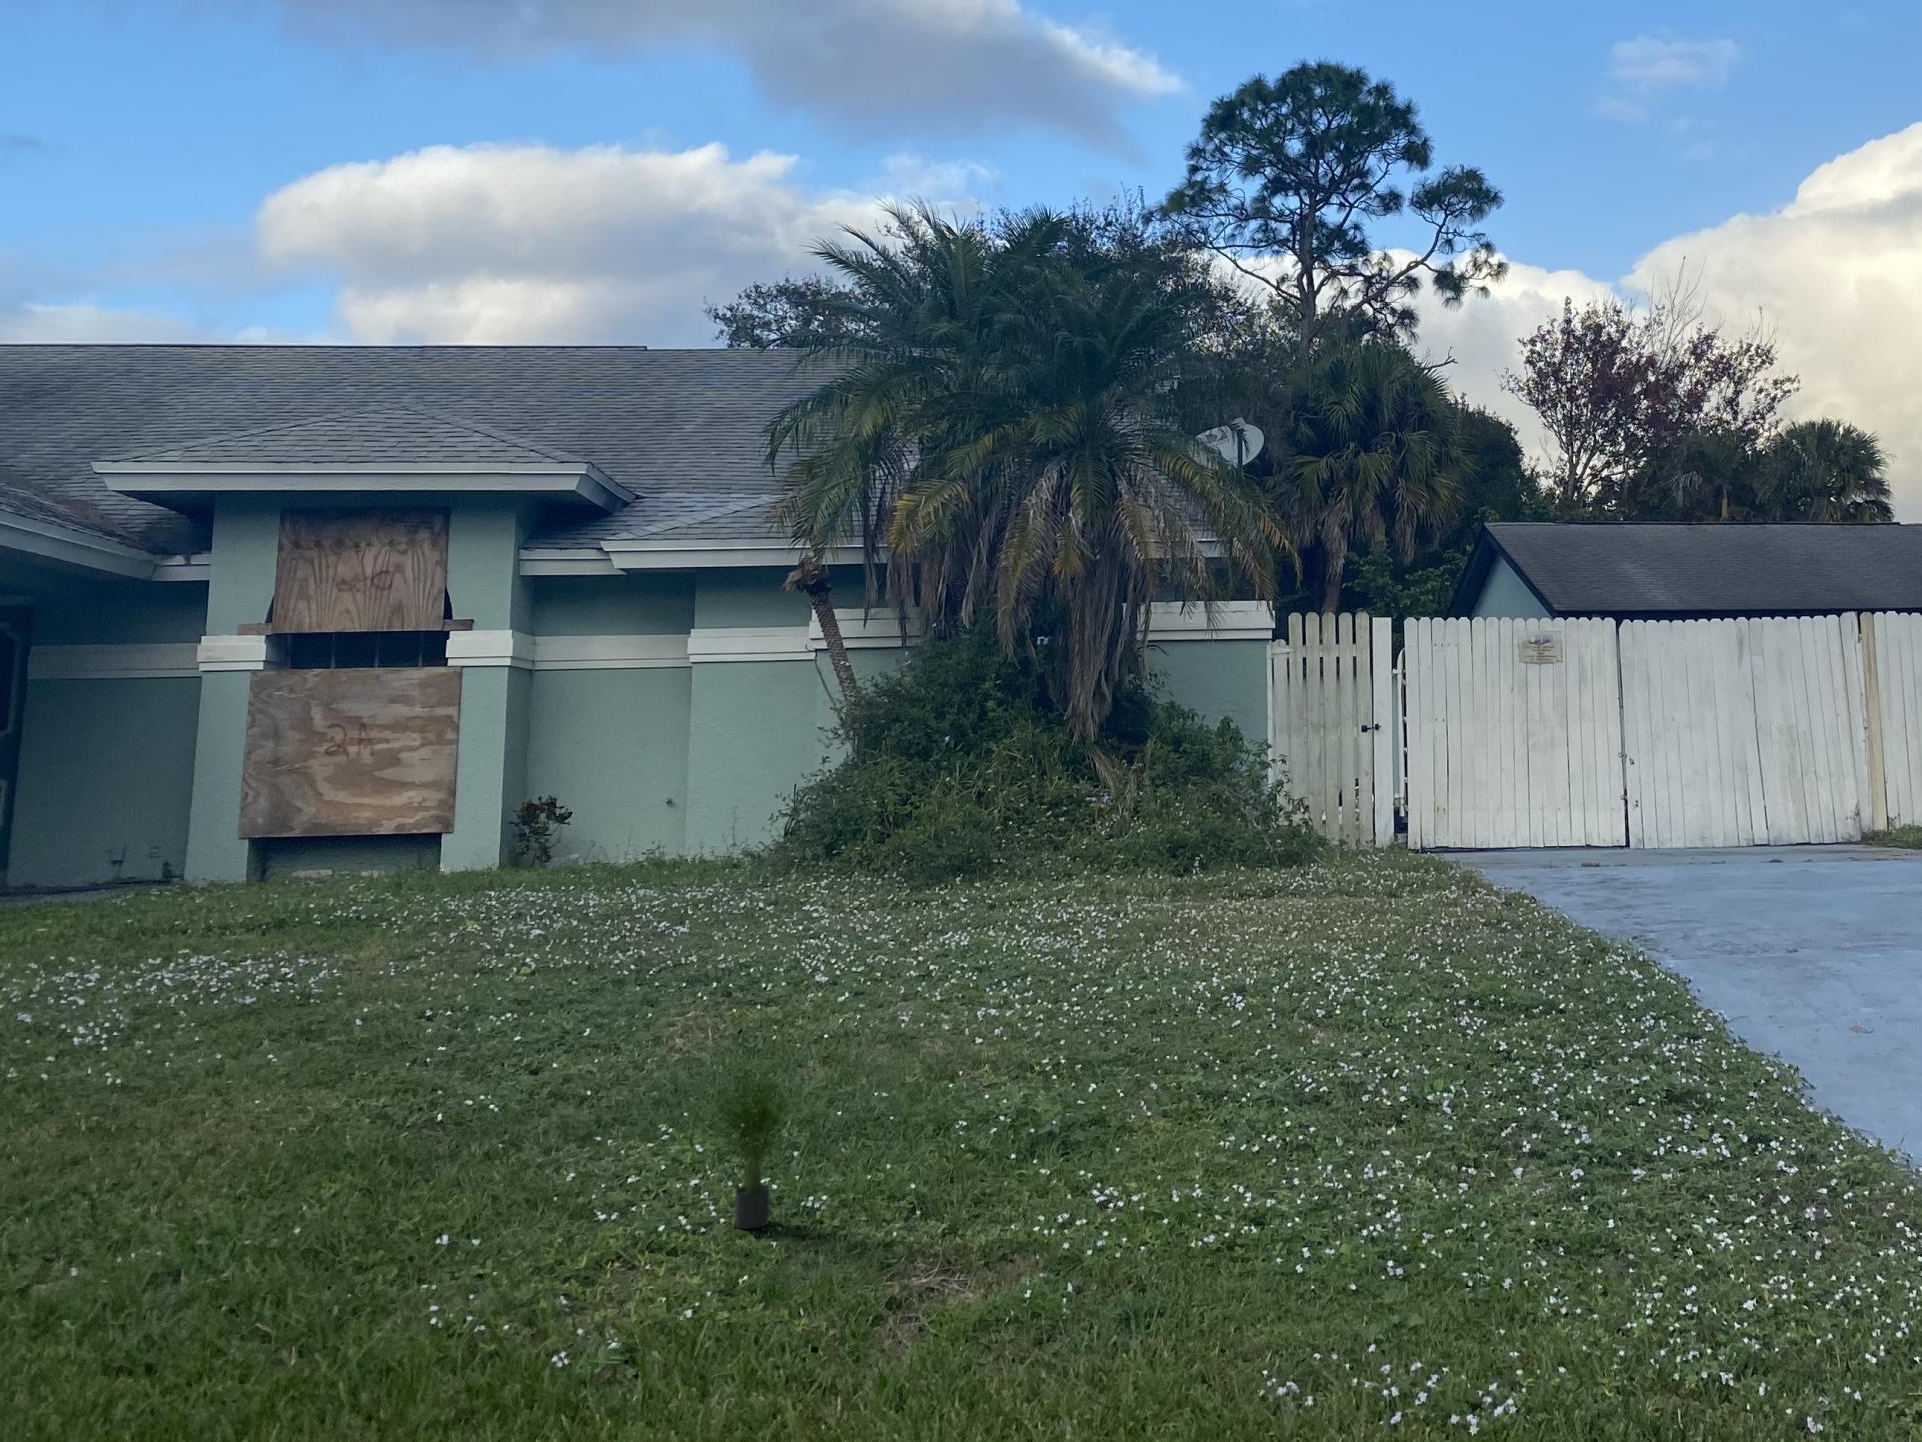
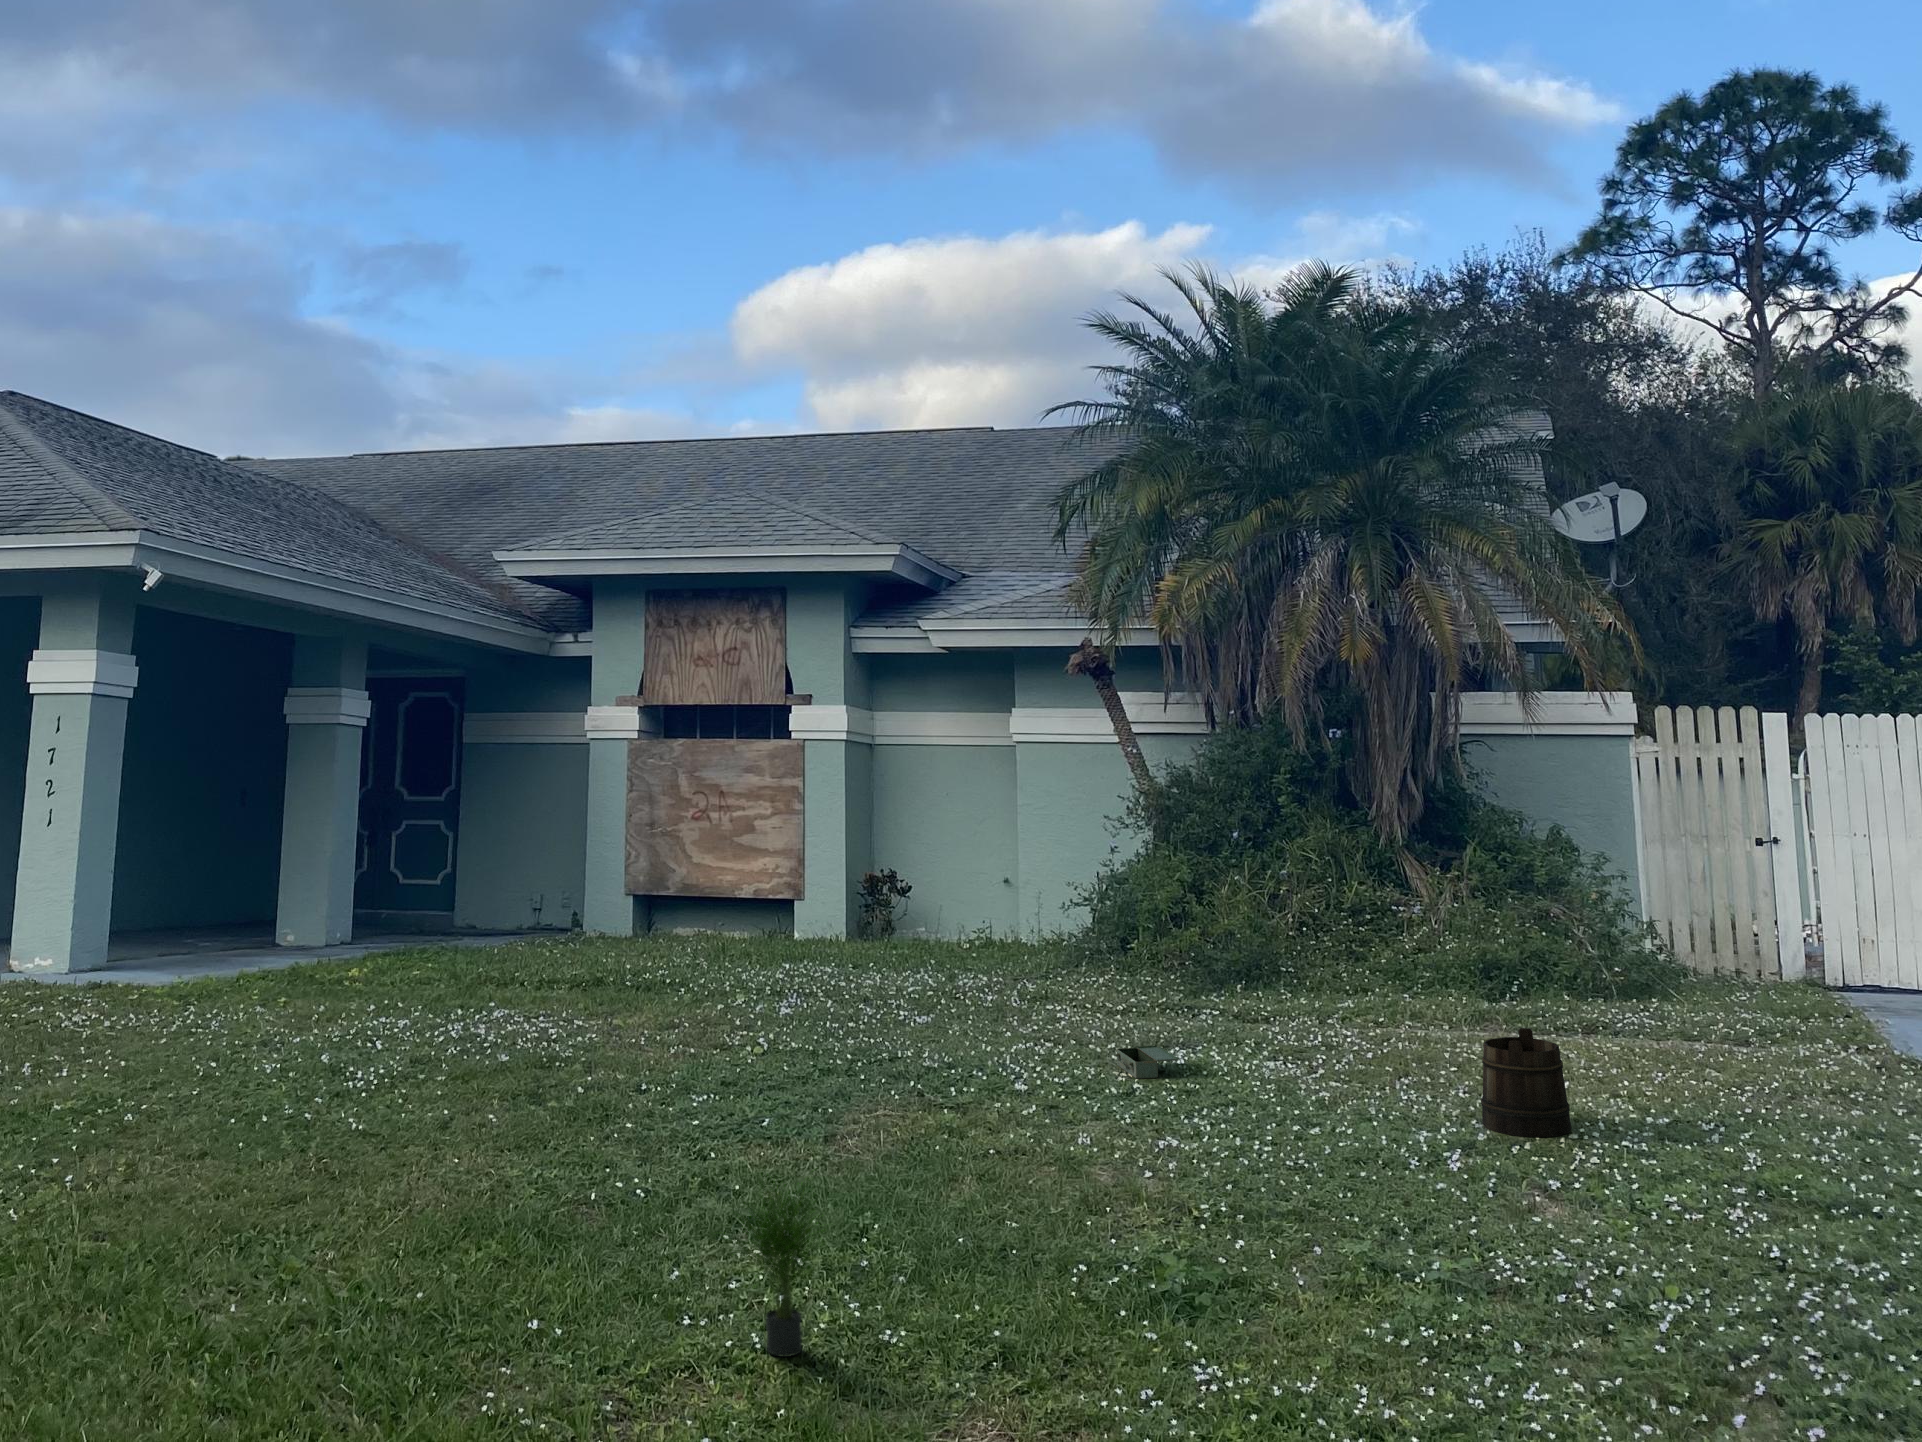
bucket: none [1245,887,1315,977] -> present [1481,1028,1571,1137]
toolbox: none [910,933,972,964] -> present [1117,1046,1178,1079]

